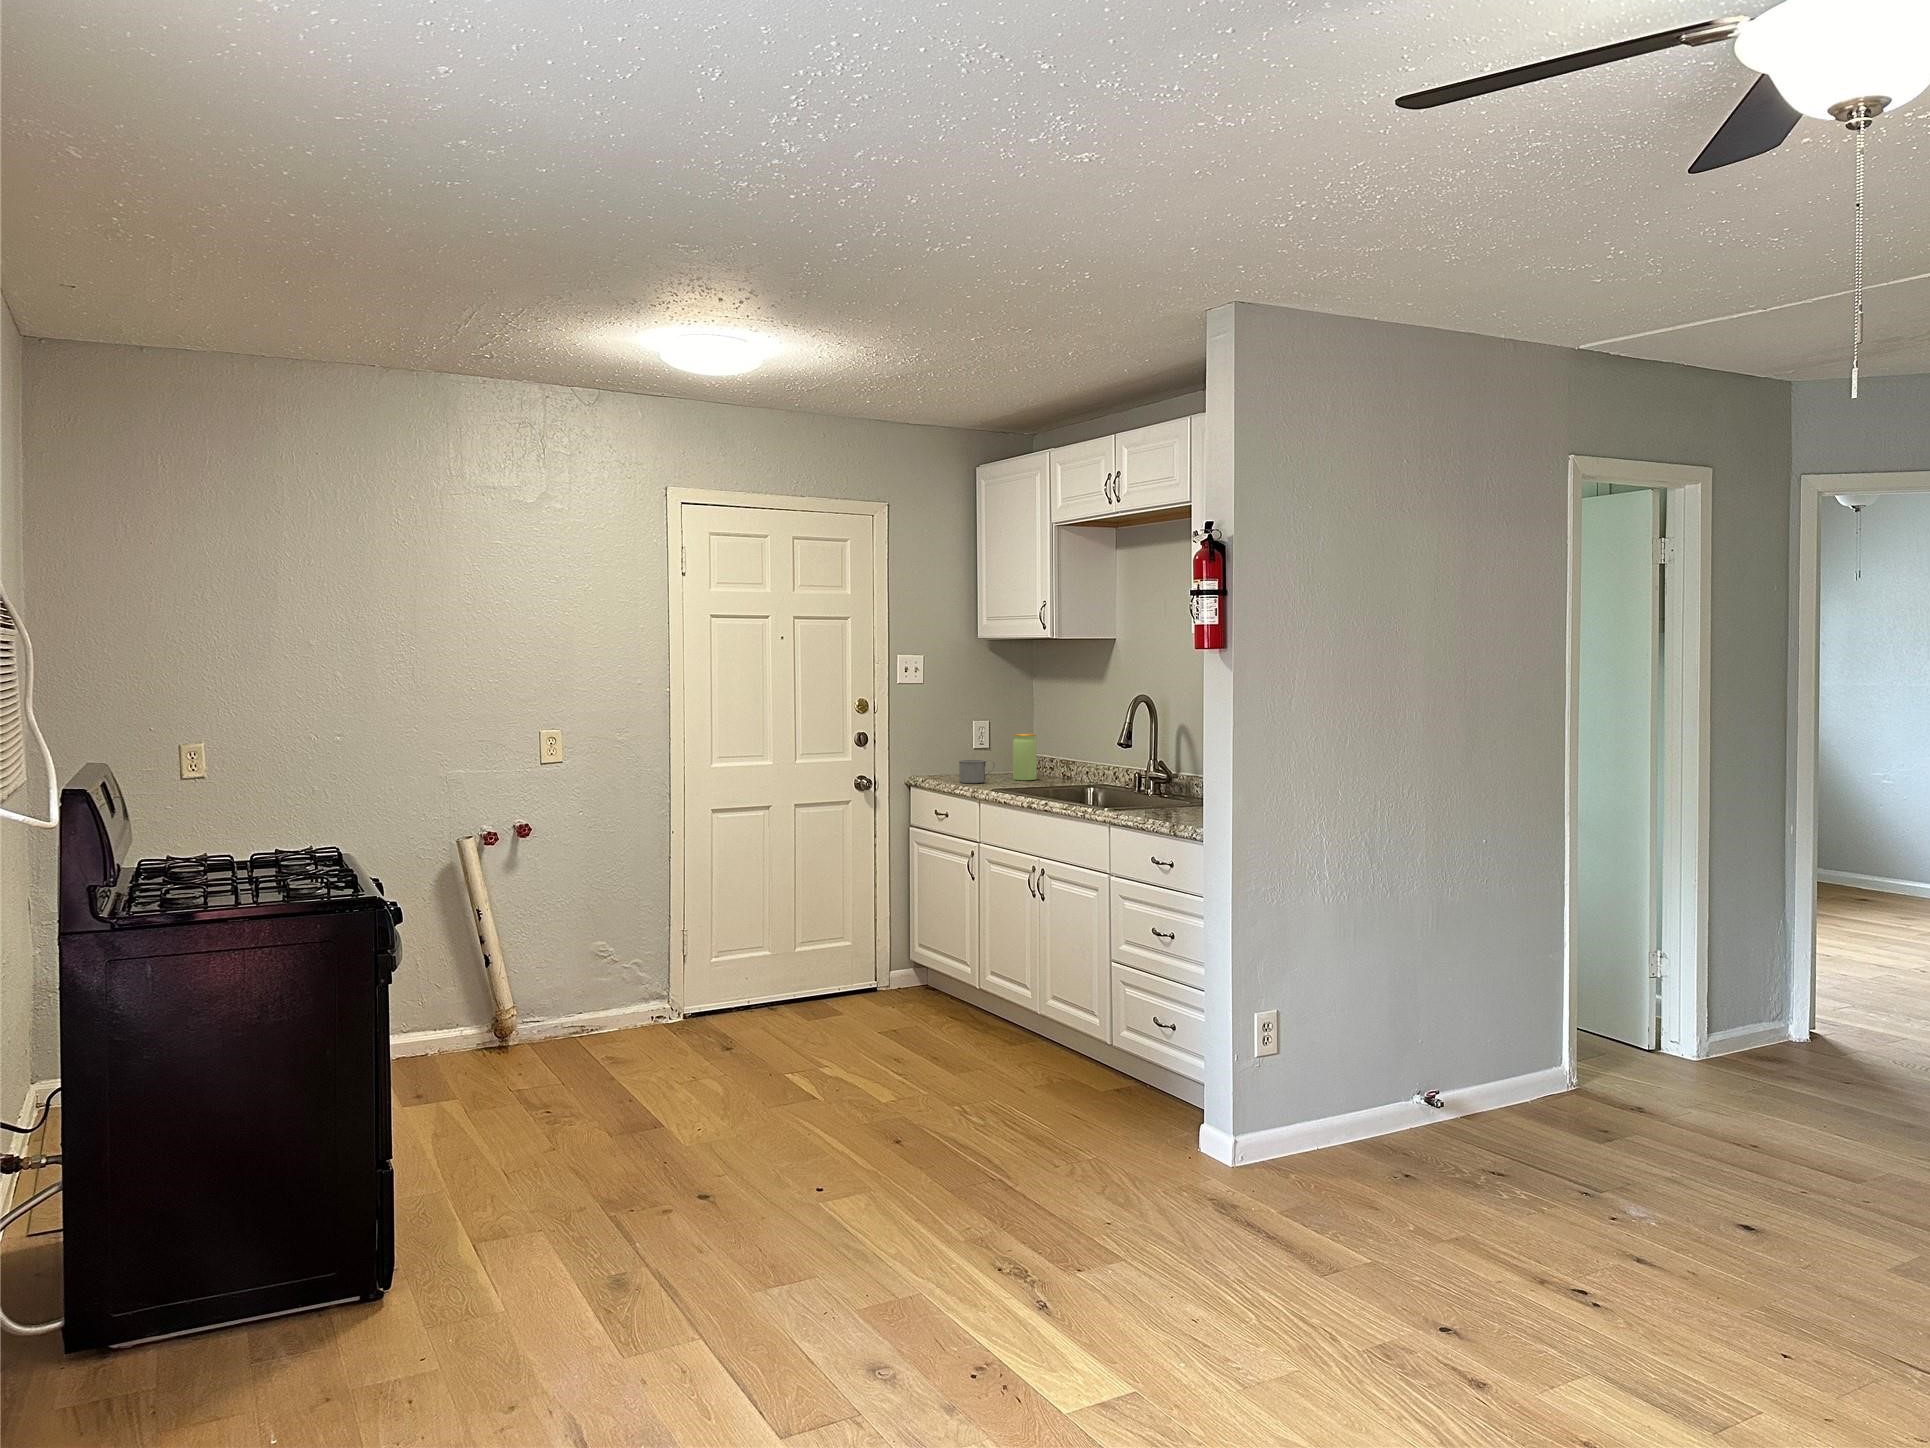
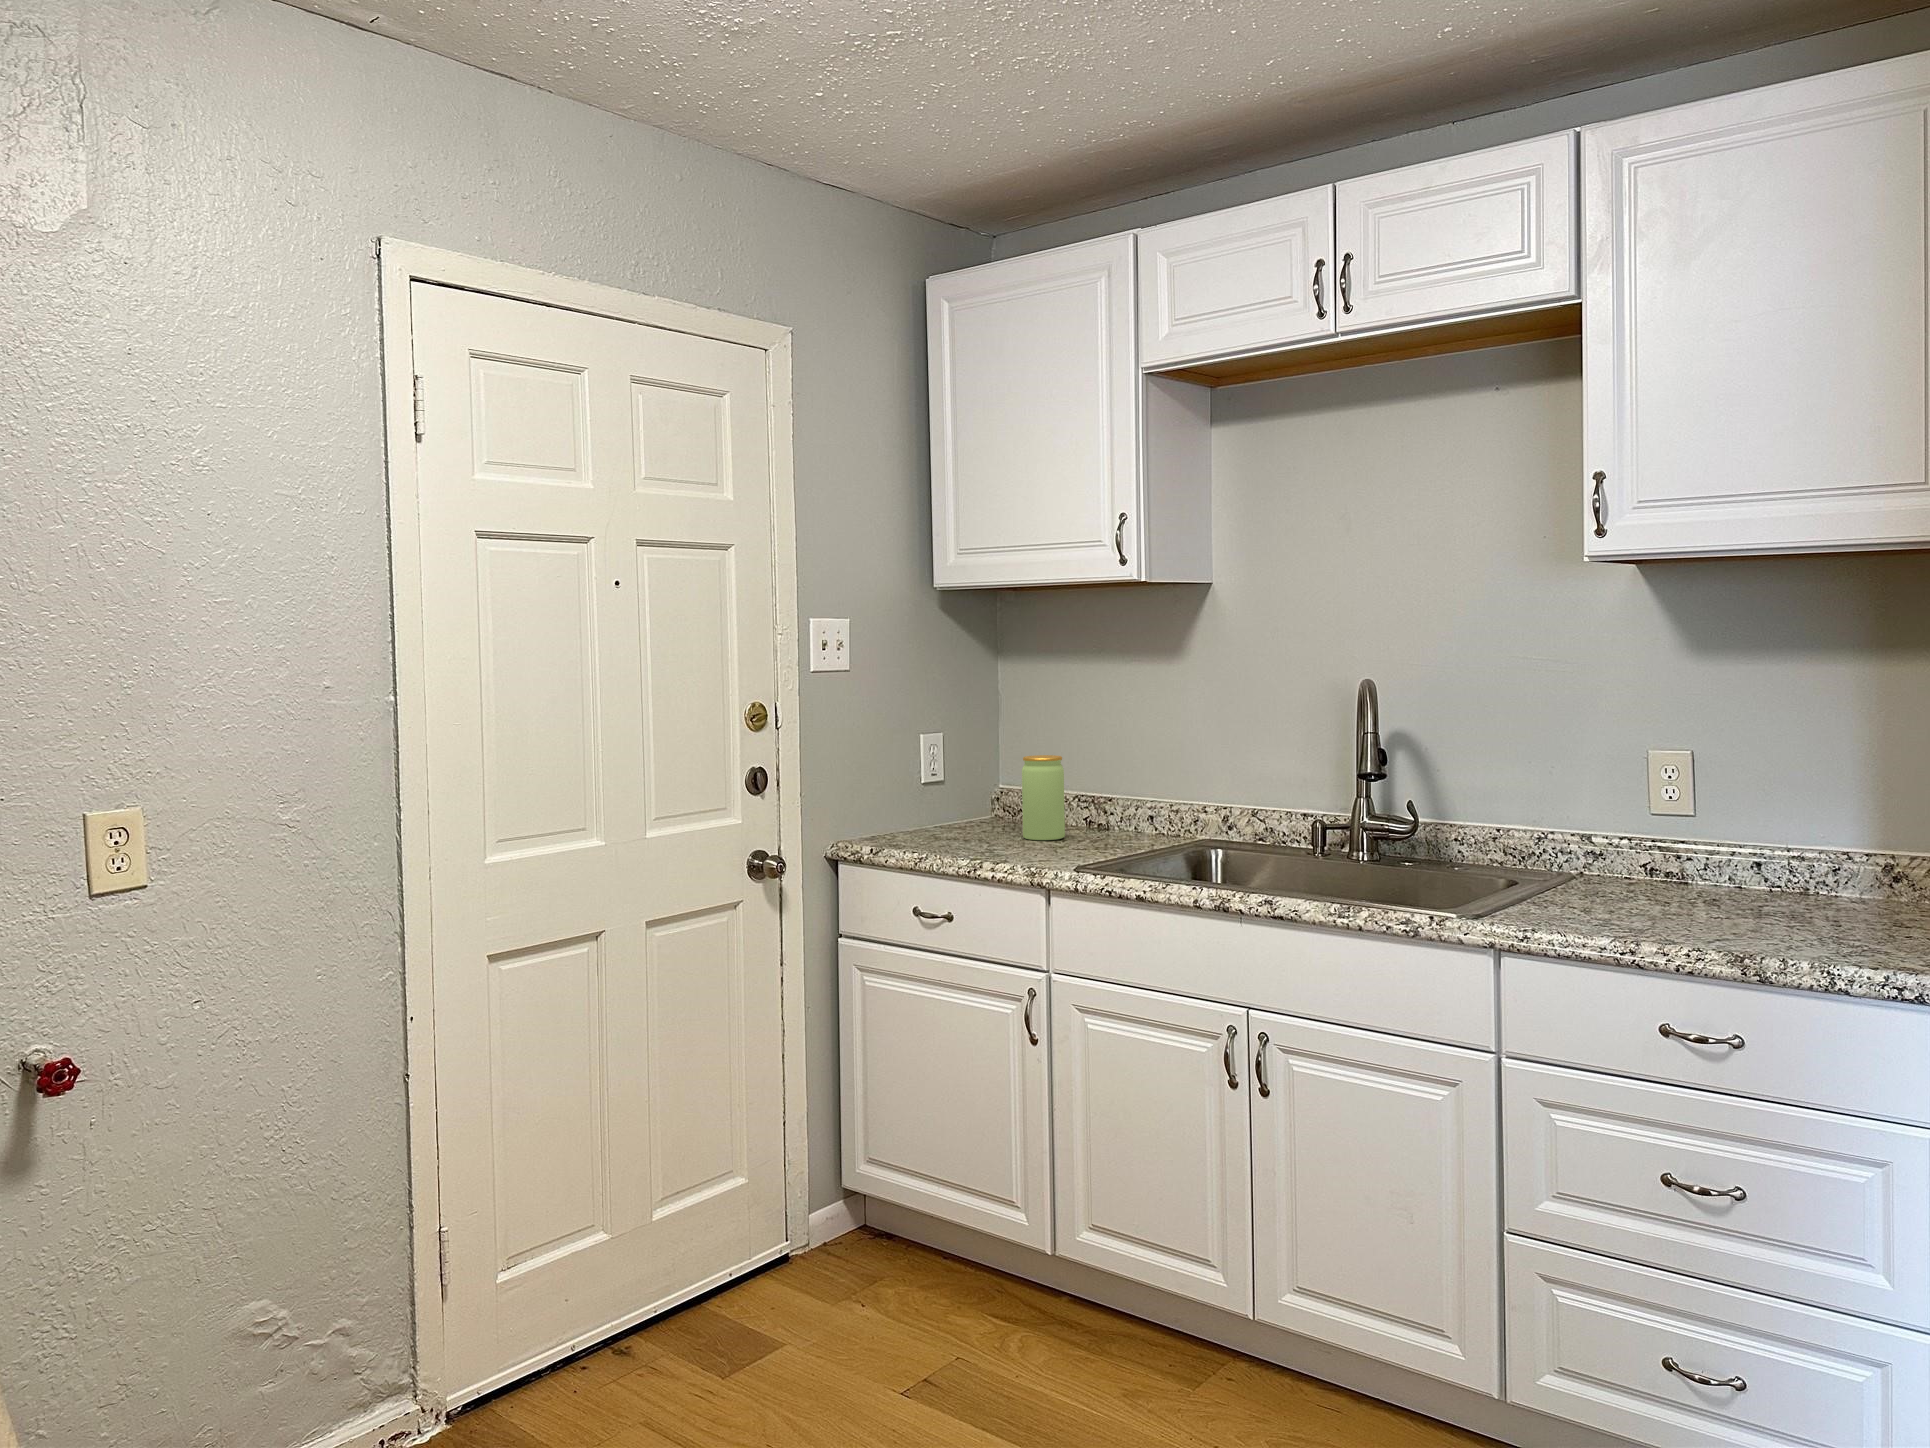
mug: present [958,760,995,783] -> none [960,809,1027,856]

